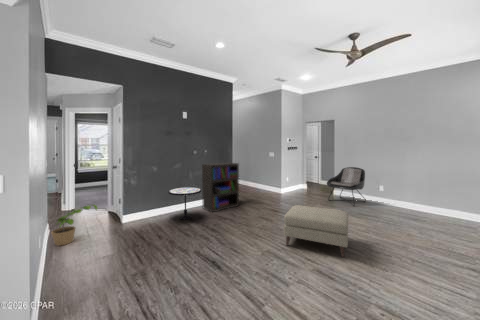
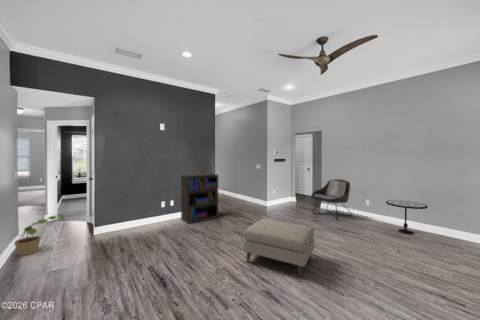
side table: present [168,187,201,220] -> present [386,200,428,234]

